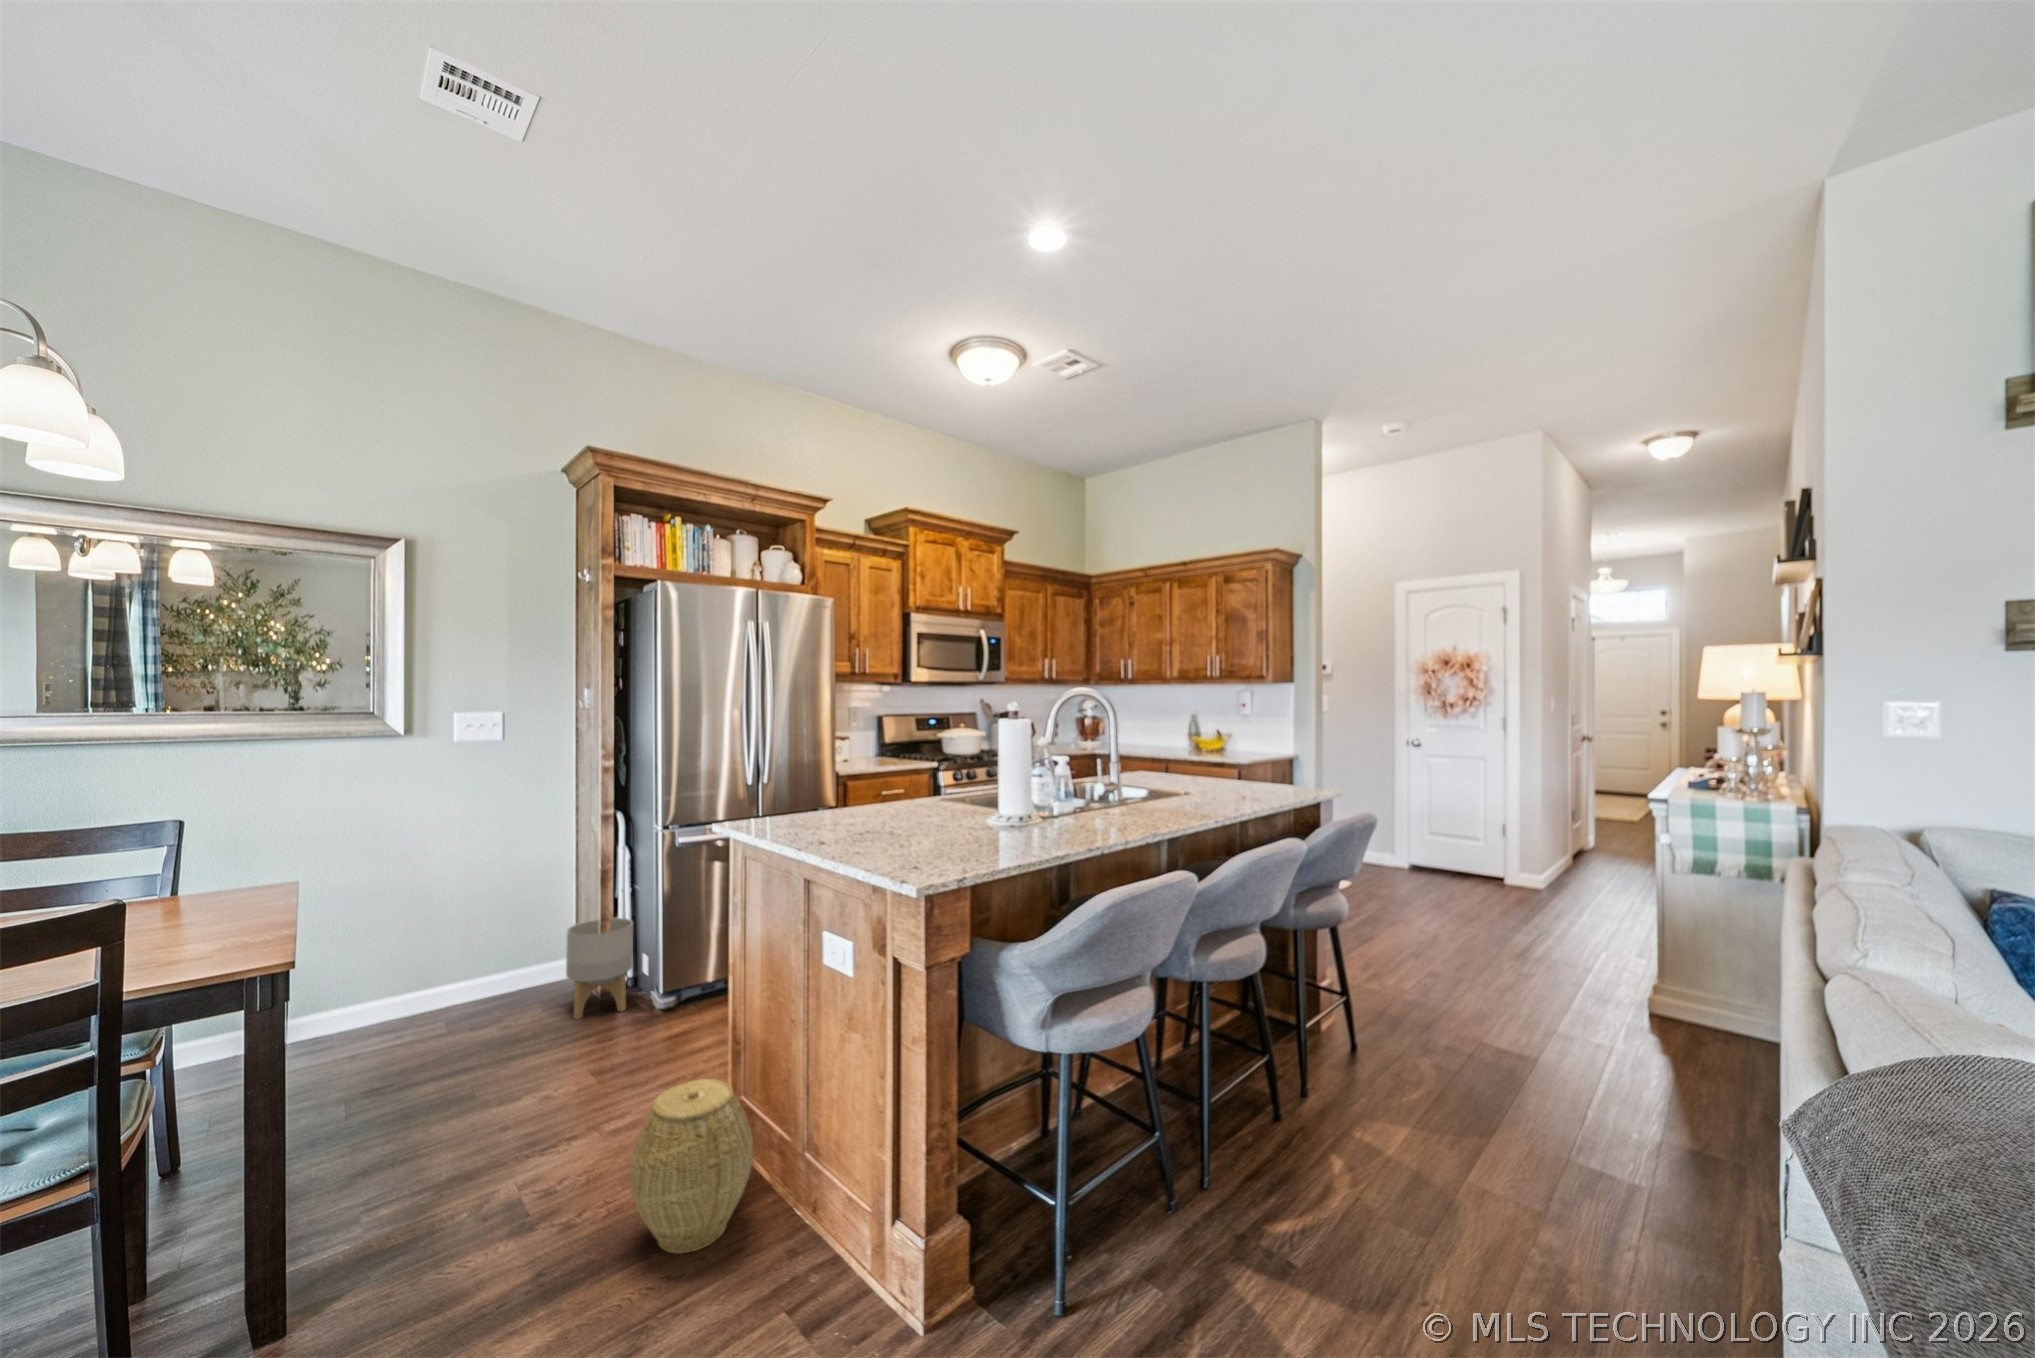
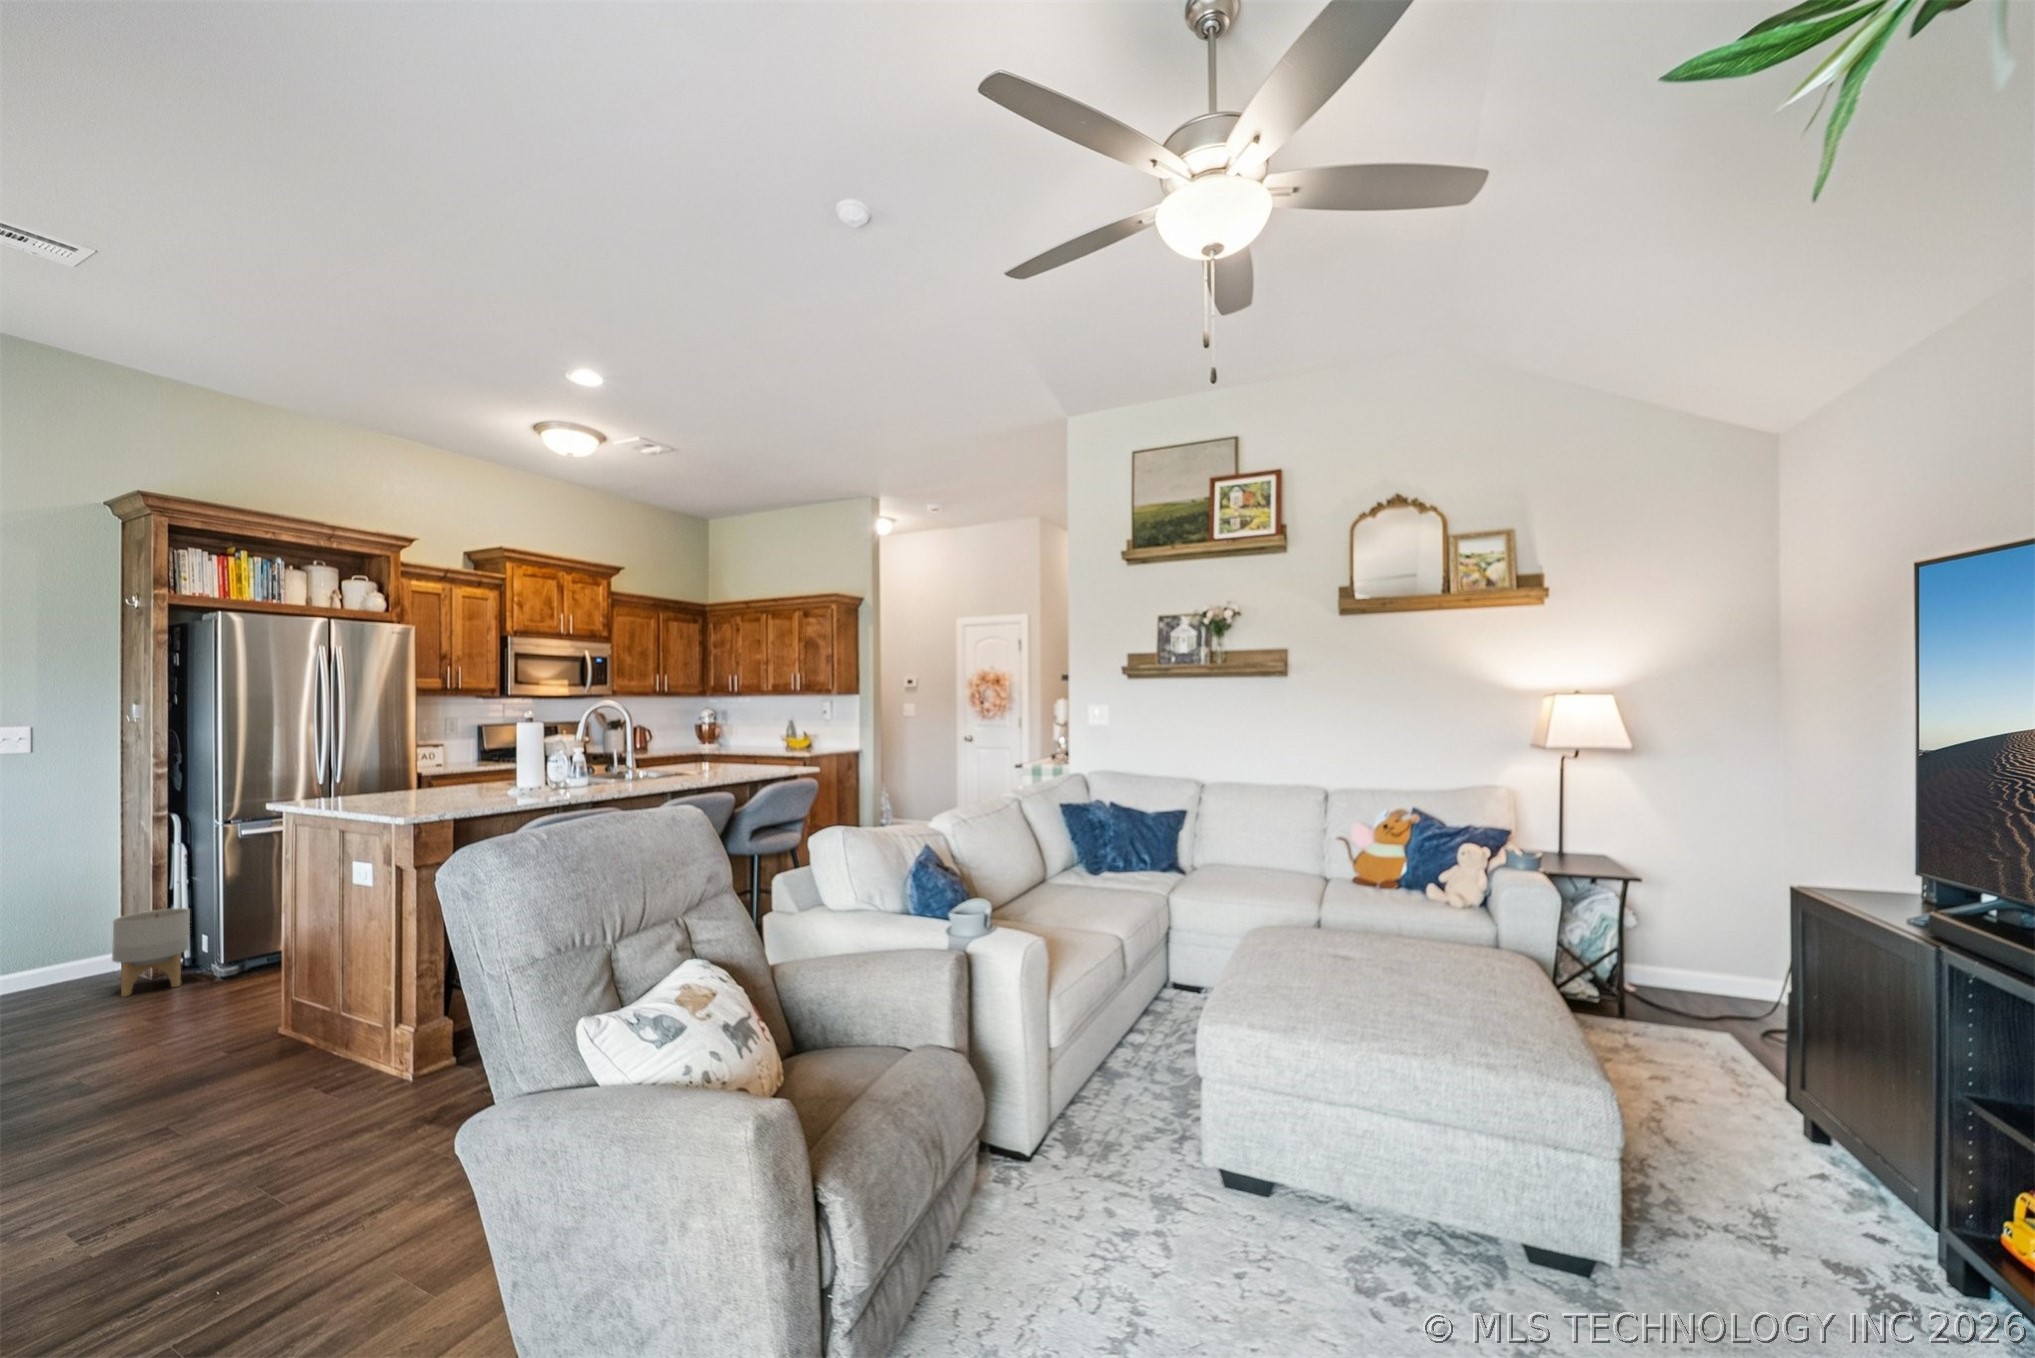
woven basket: present [630,1079,753,1253] -> none [182,974,293,1086]

